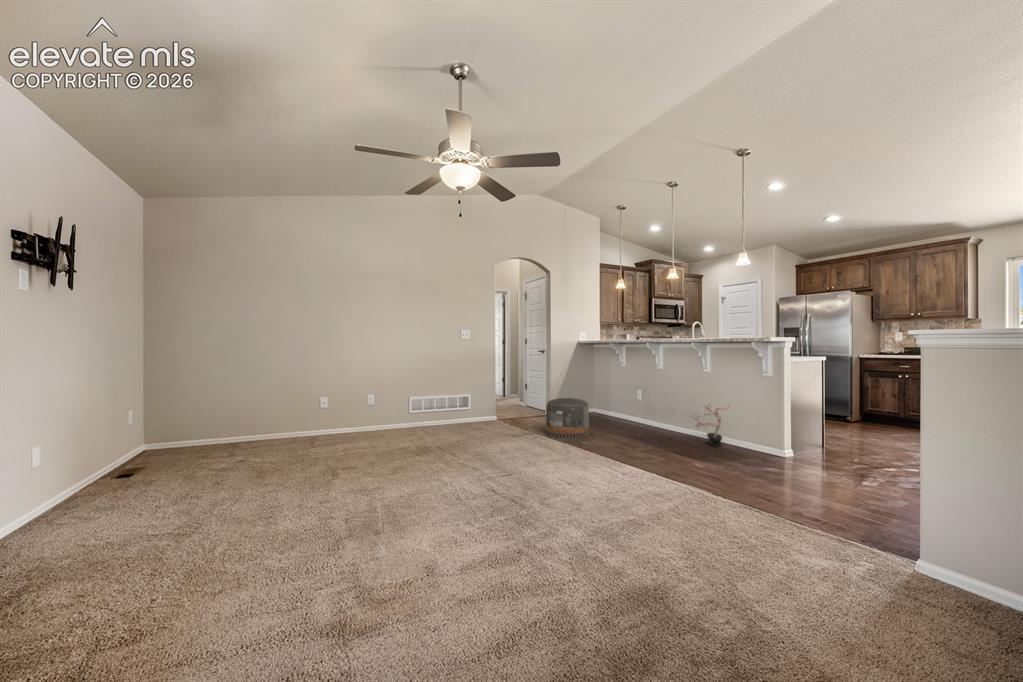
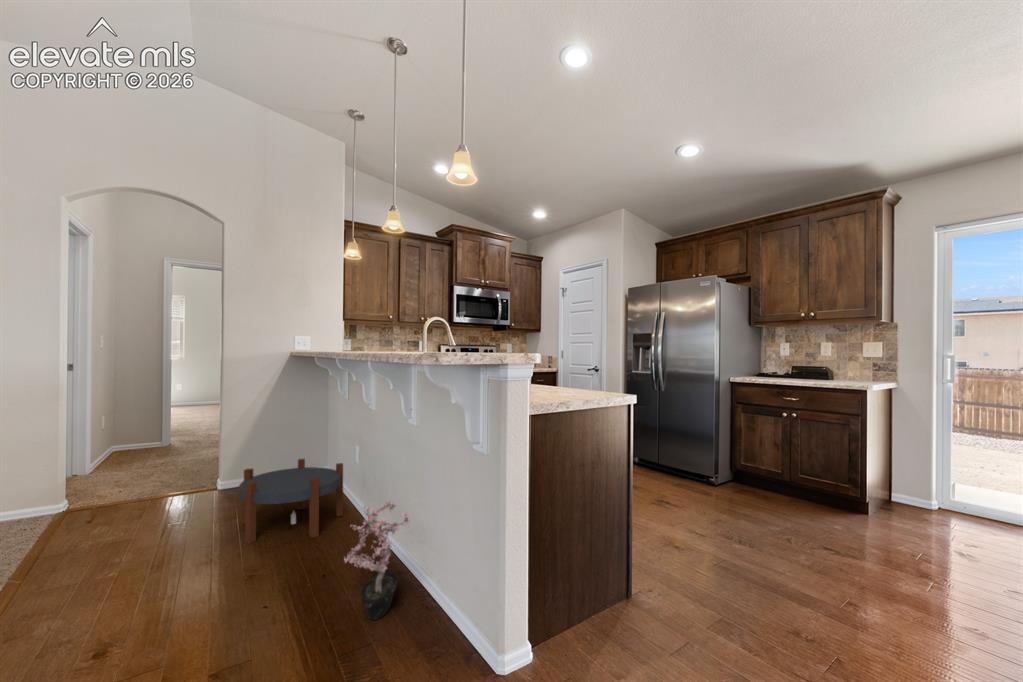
side table: none [598,396,647,431] -> present [239,459,343,544]
pouf: present [546,398,589,438] -> none [40,479,171,590]

